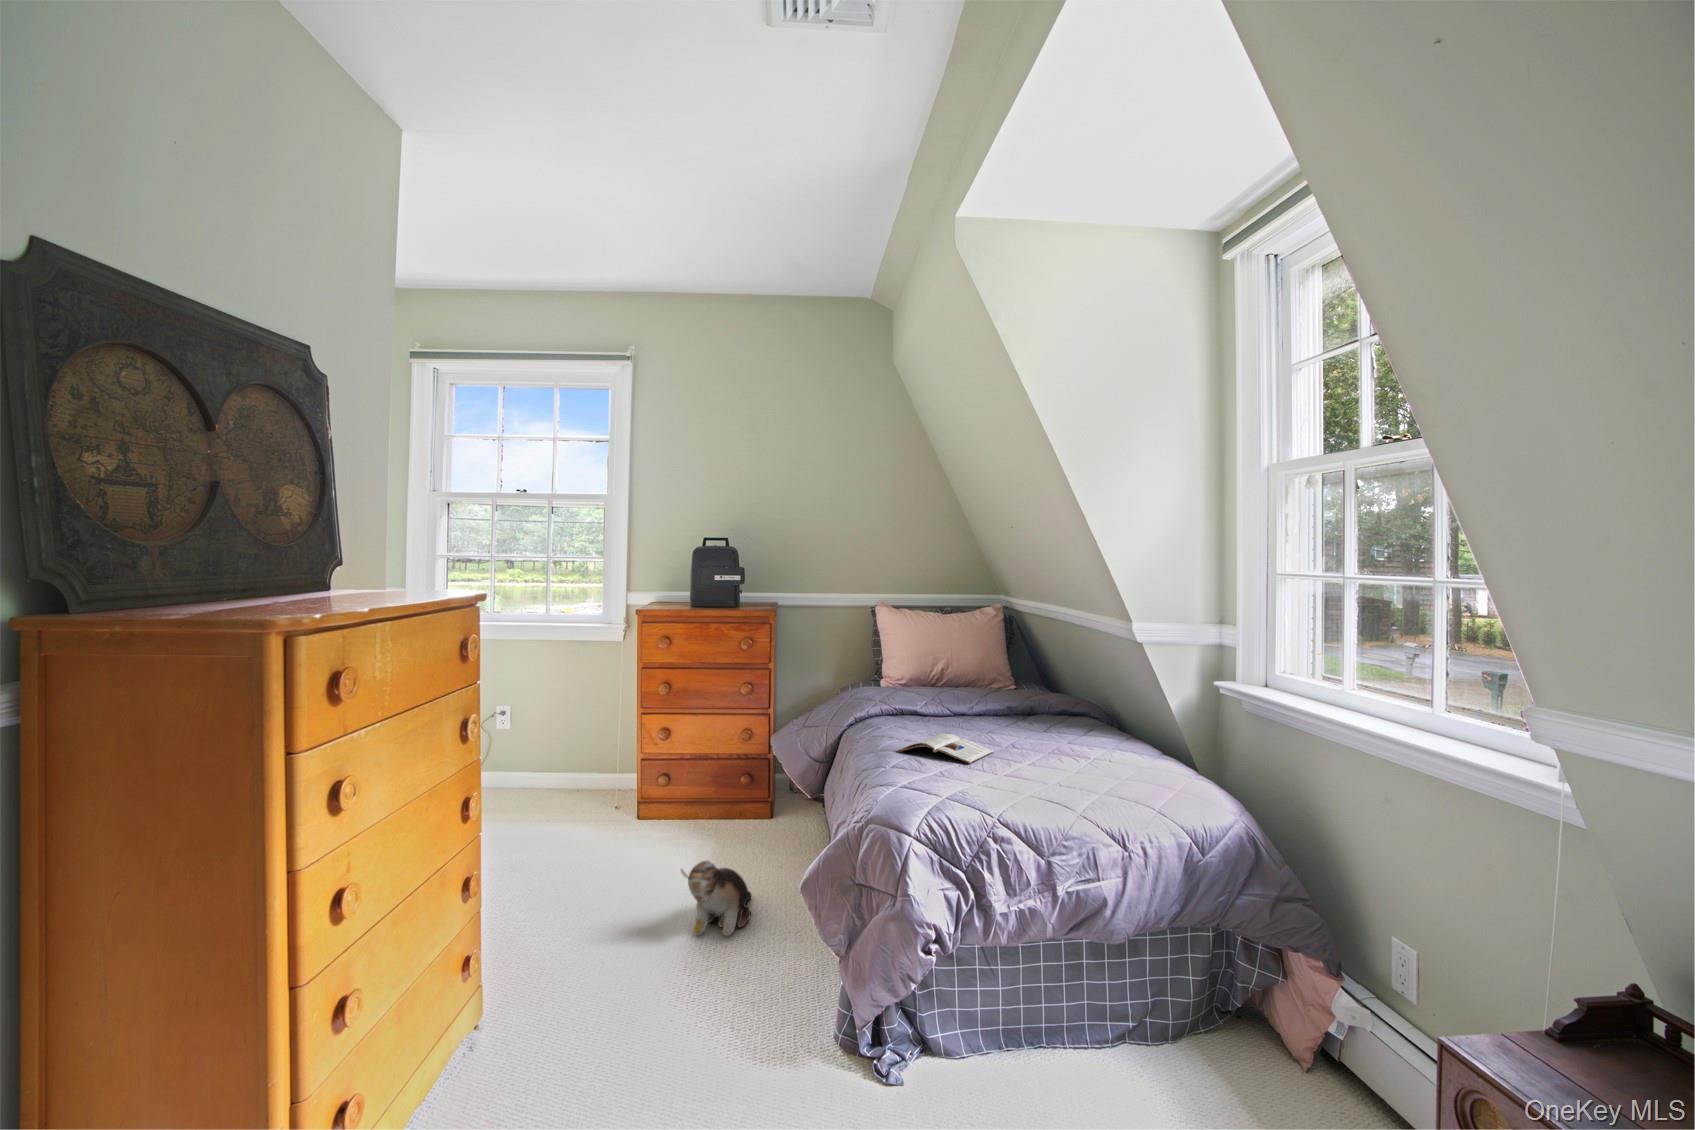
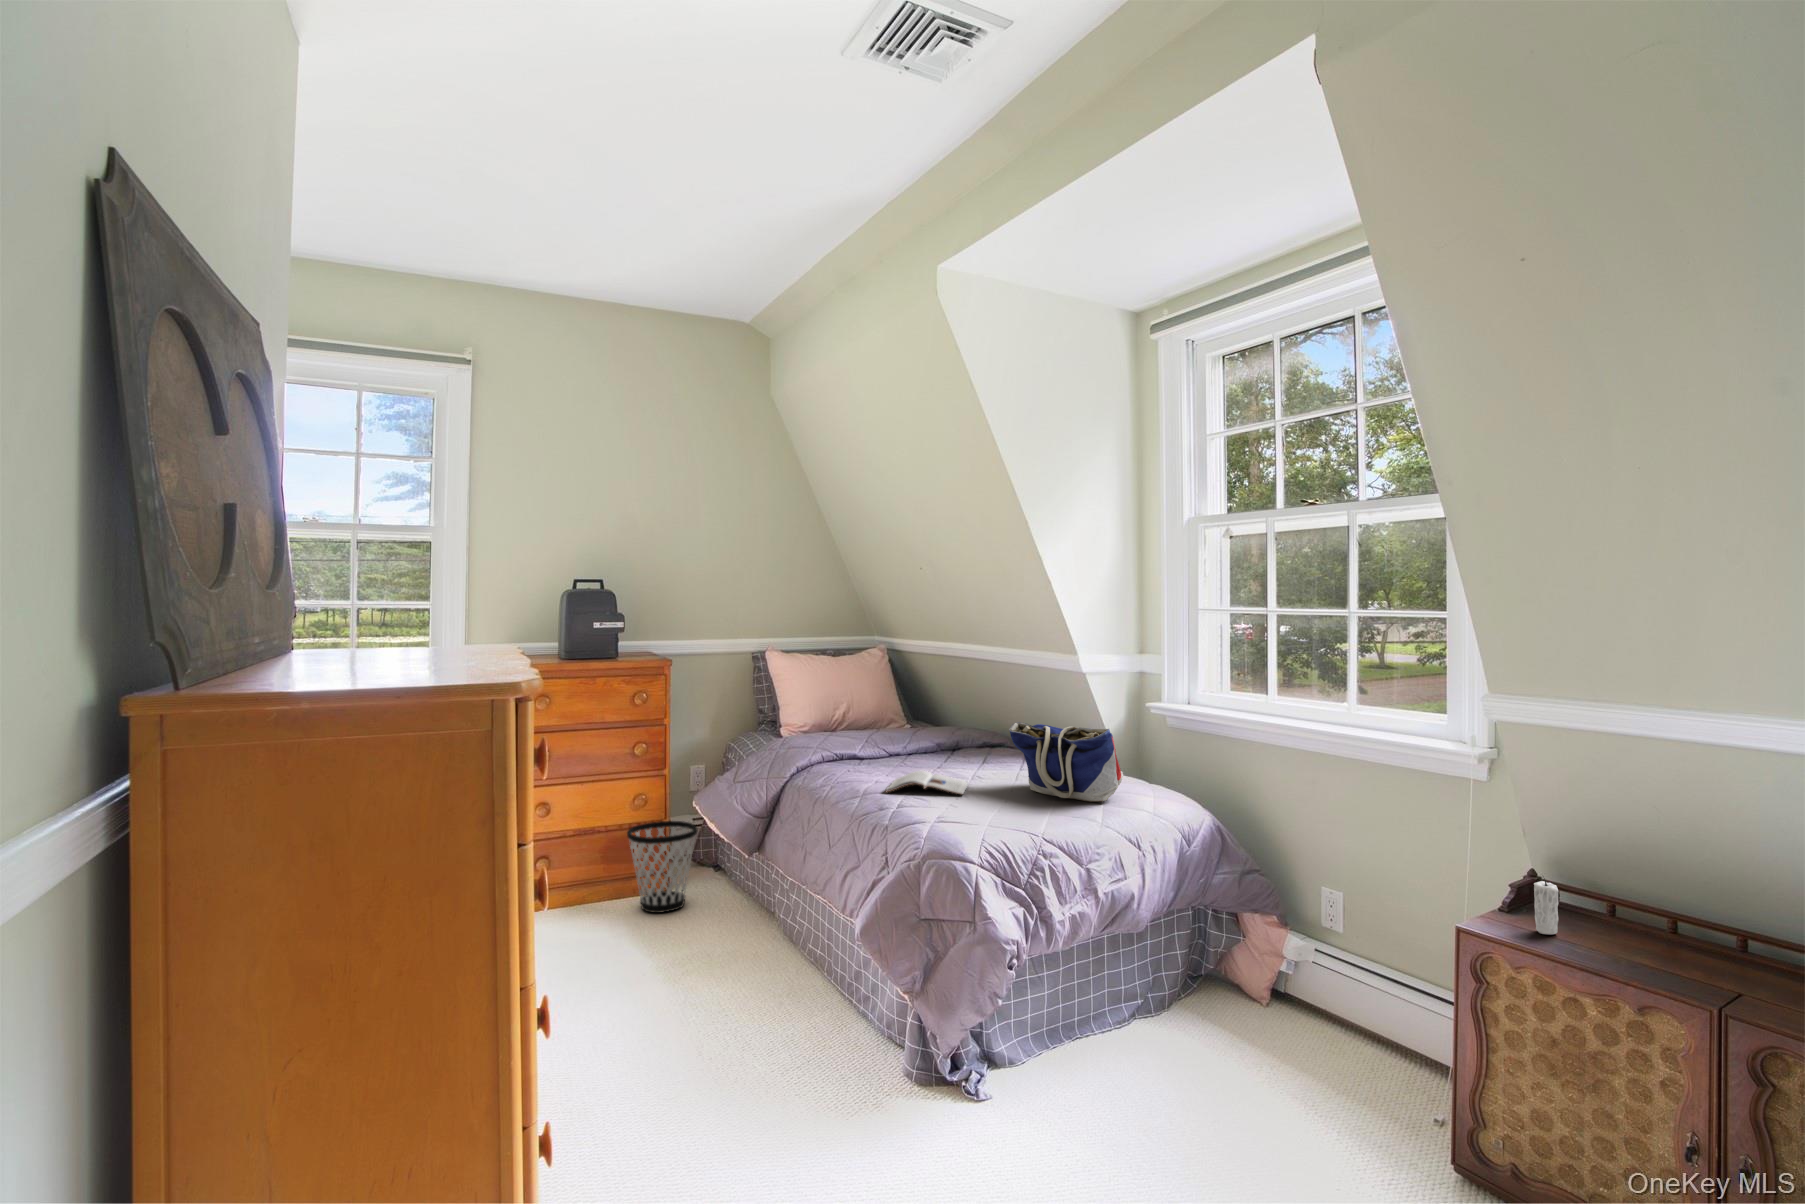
tote bag: none [1025,694,1144,790] -> present [1009,722,1123,802]
wastebasket: none [728,753,788,834] -> present [627,821,698,913]
plush toy: present [681,861,751,936] -> none [678,935,736,1020]
candle: none [1568,987,1609,1083] -> present [1534,879,1559,934]

